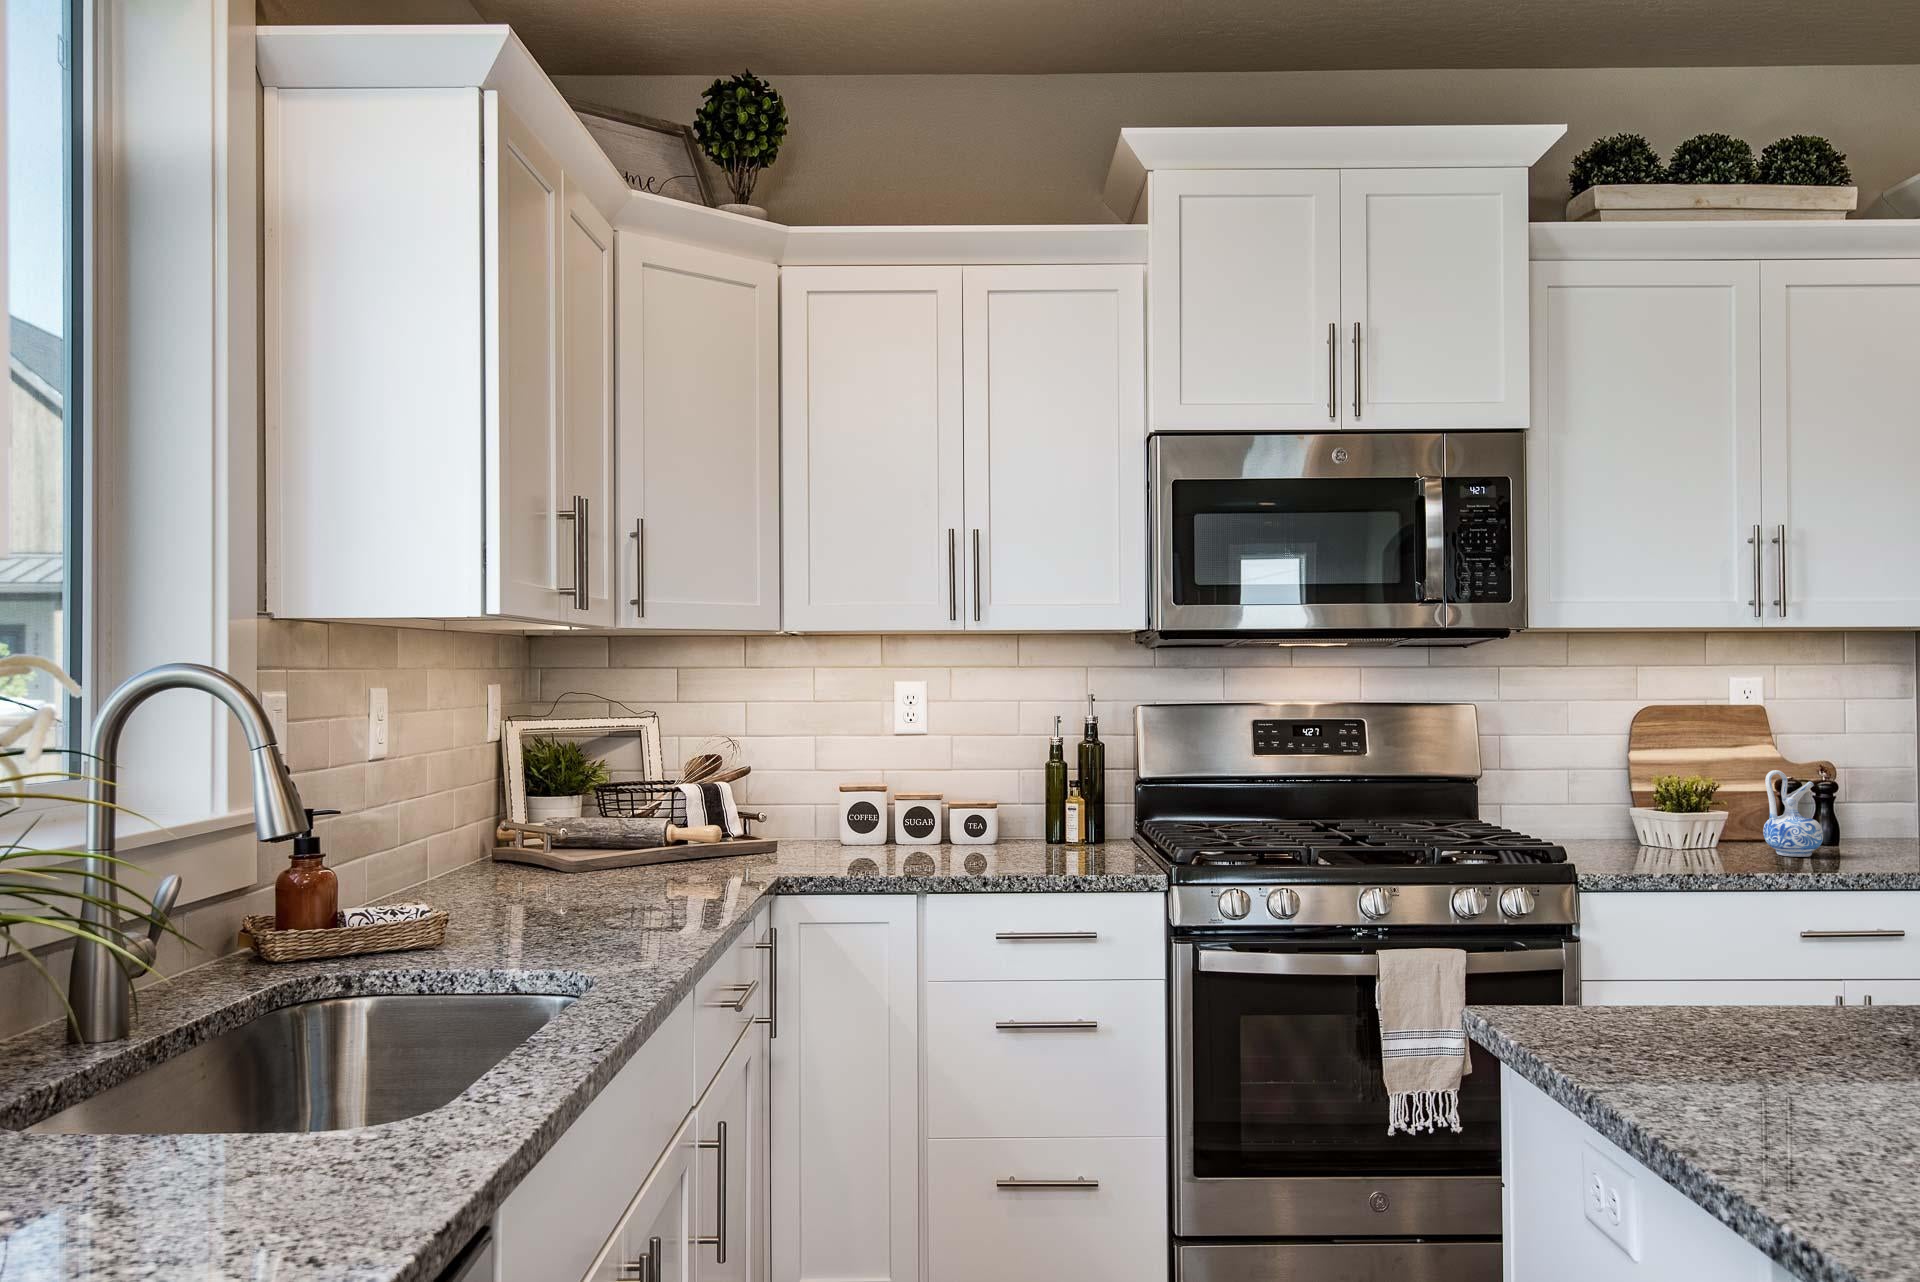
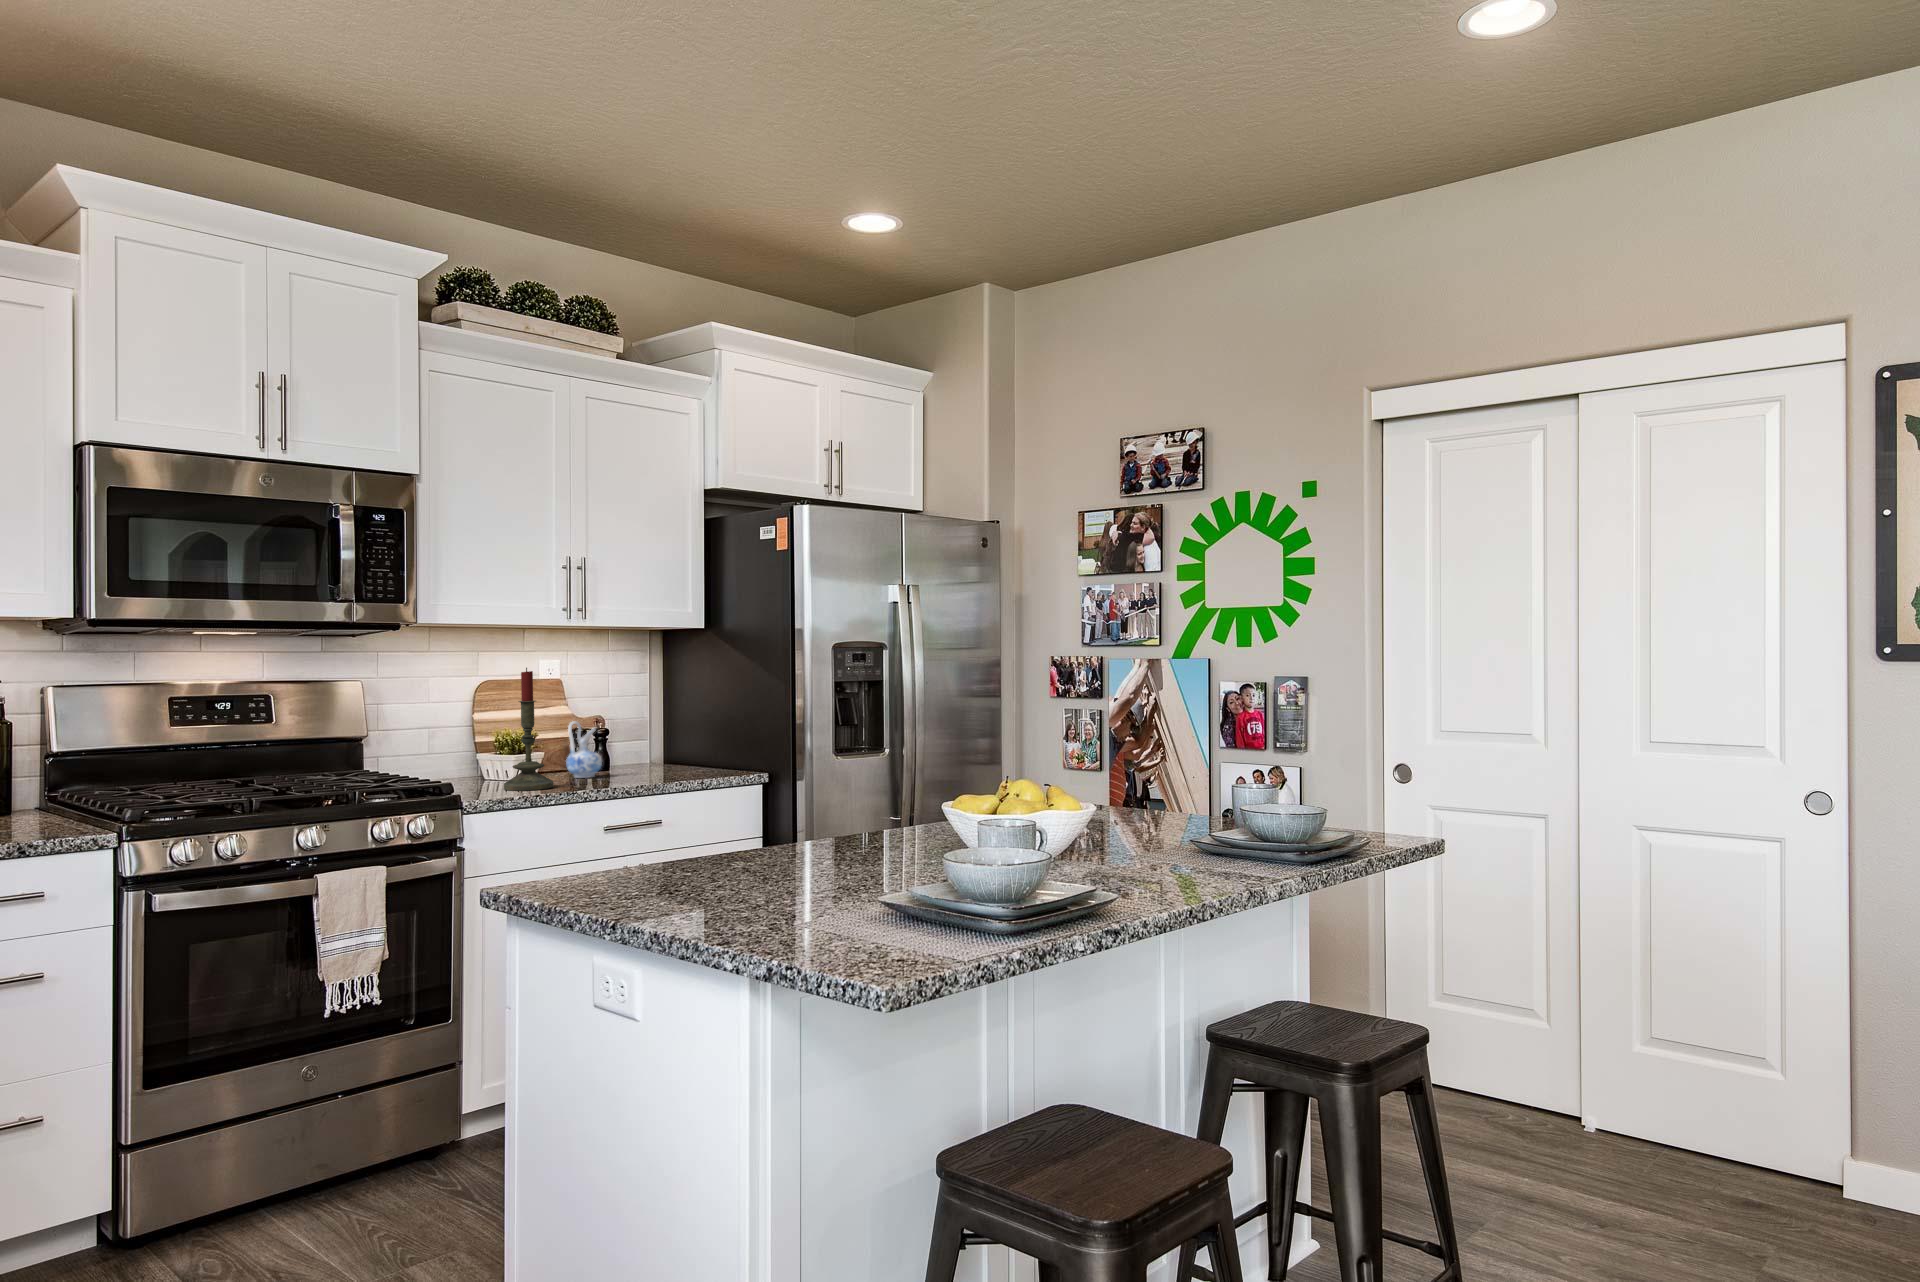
candle: none [1656,690,1733,870] -> present [504,668,554,791]

